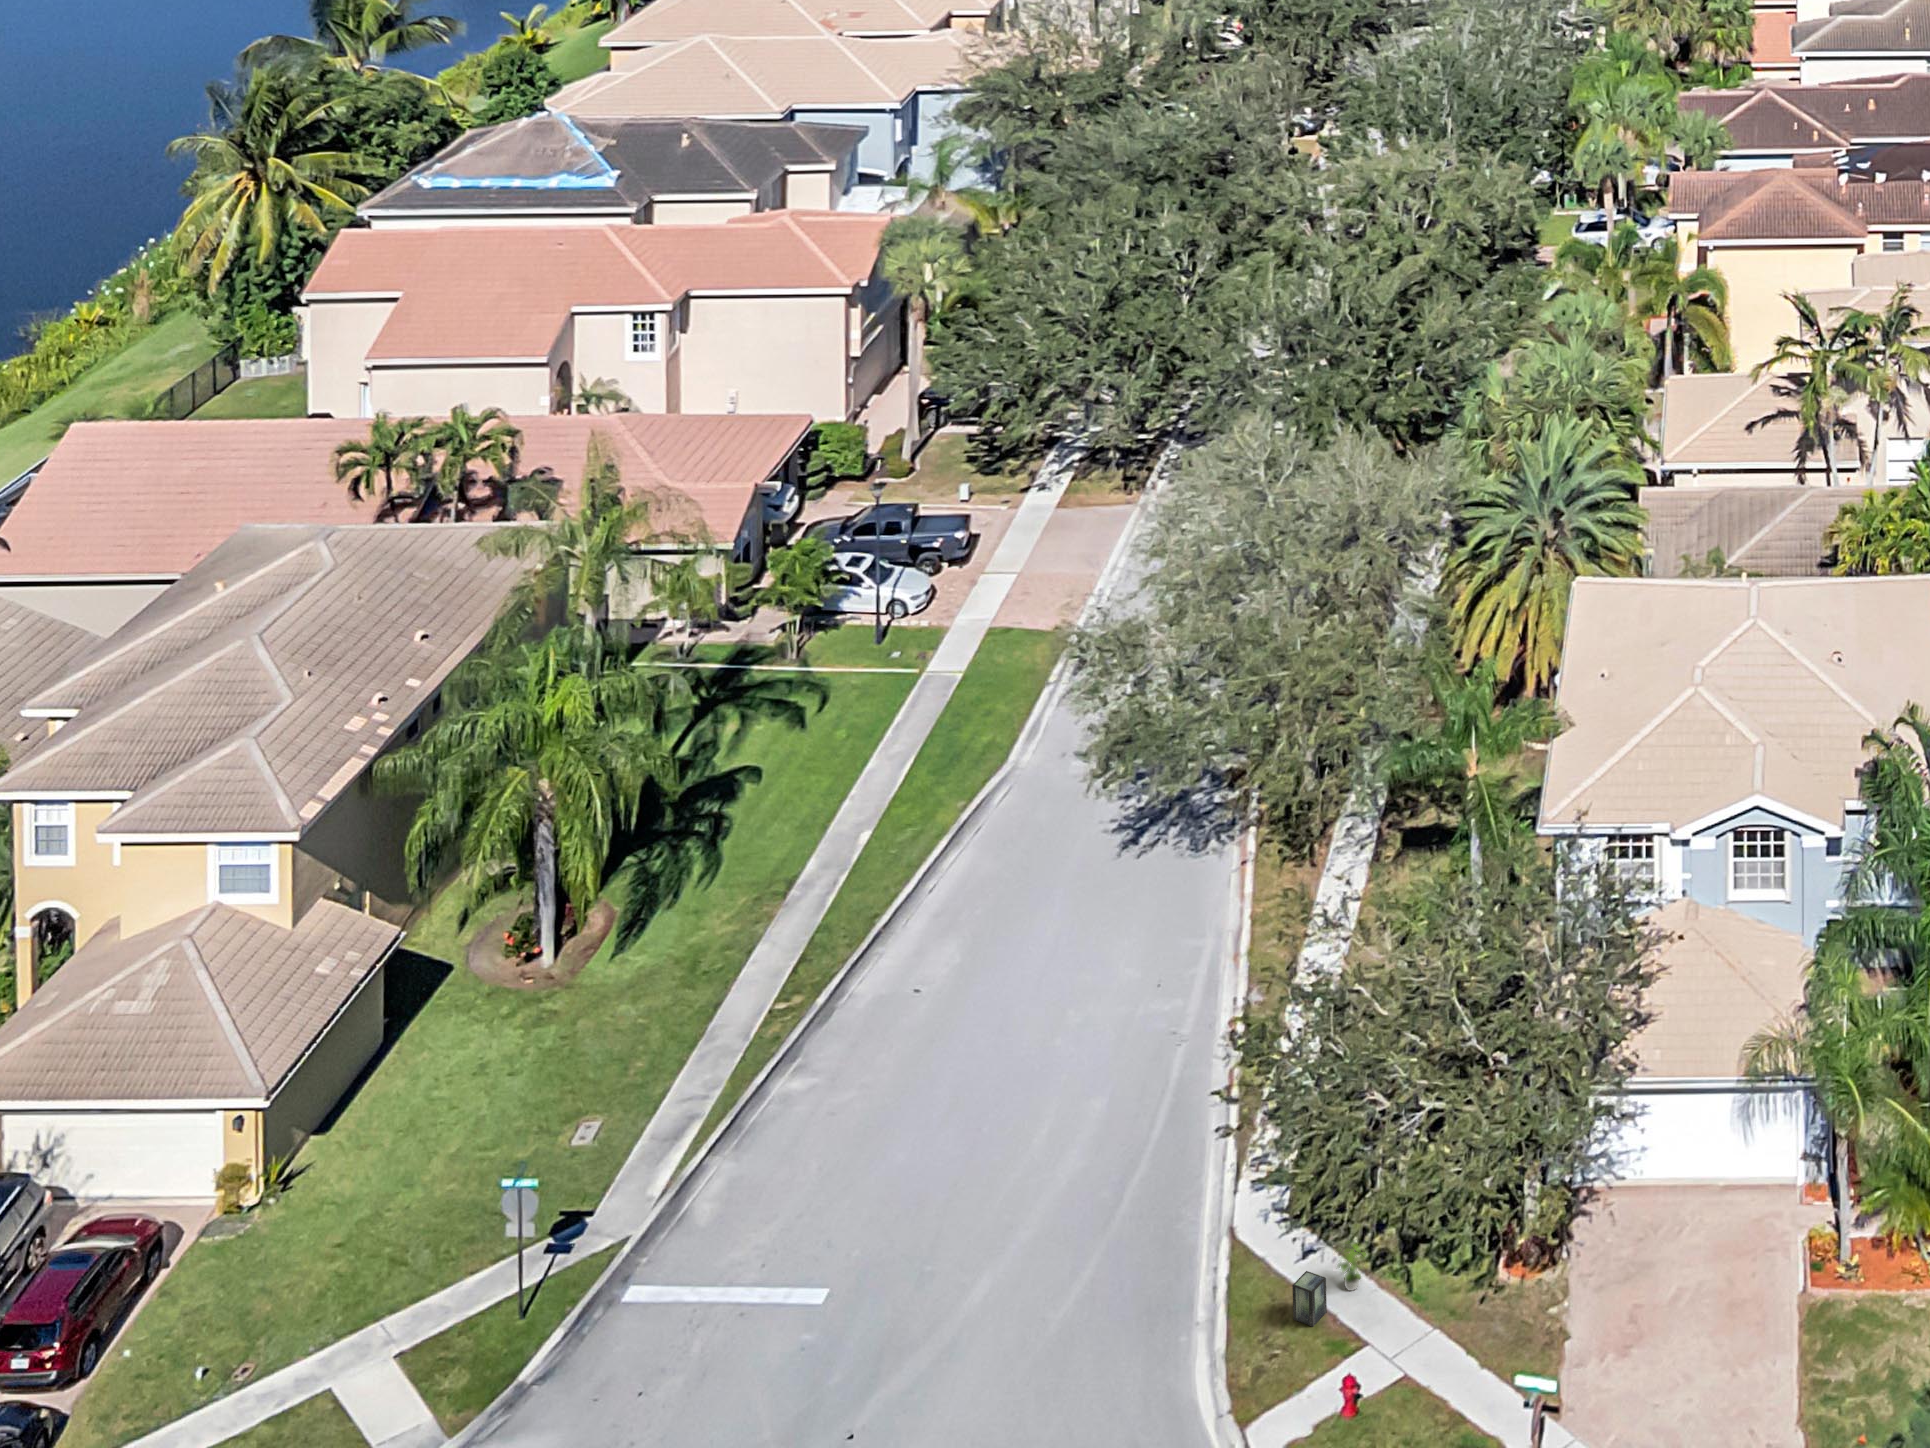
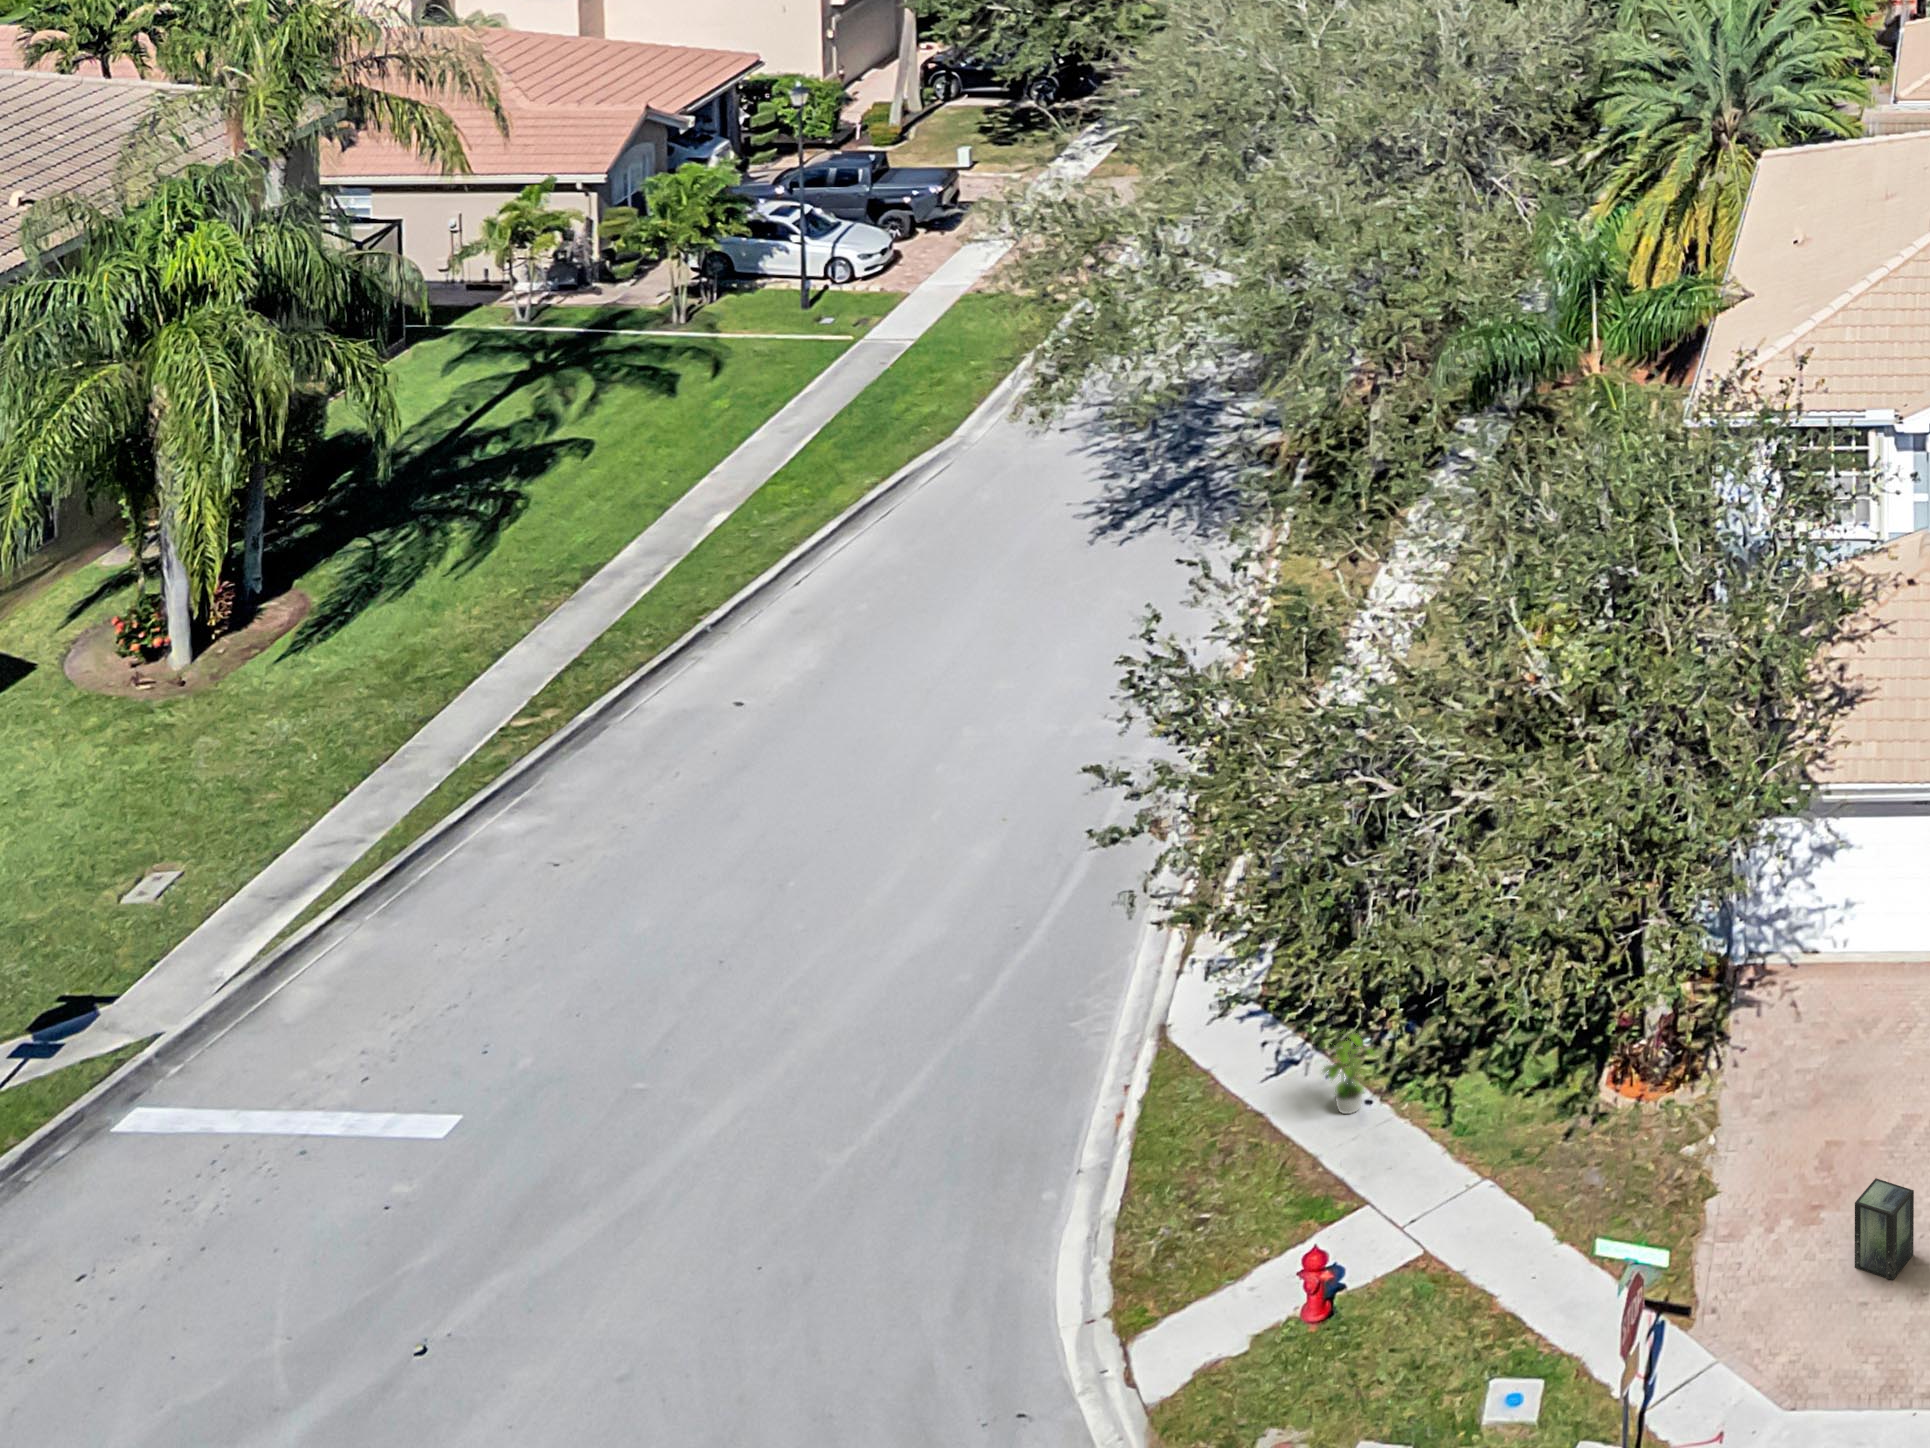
storage box: present [1292,1271,1327,1327] -> present [1855,1178,1914,1280]

